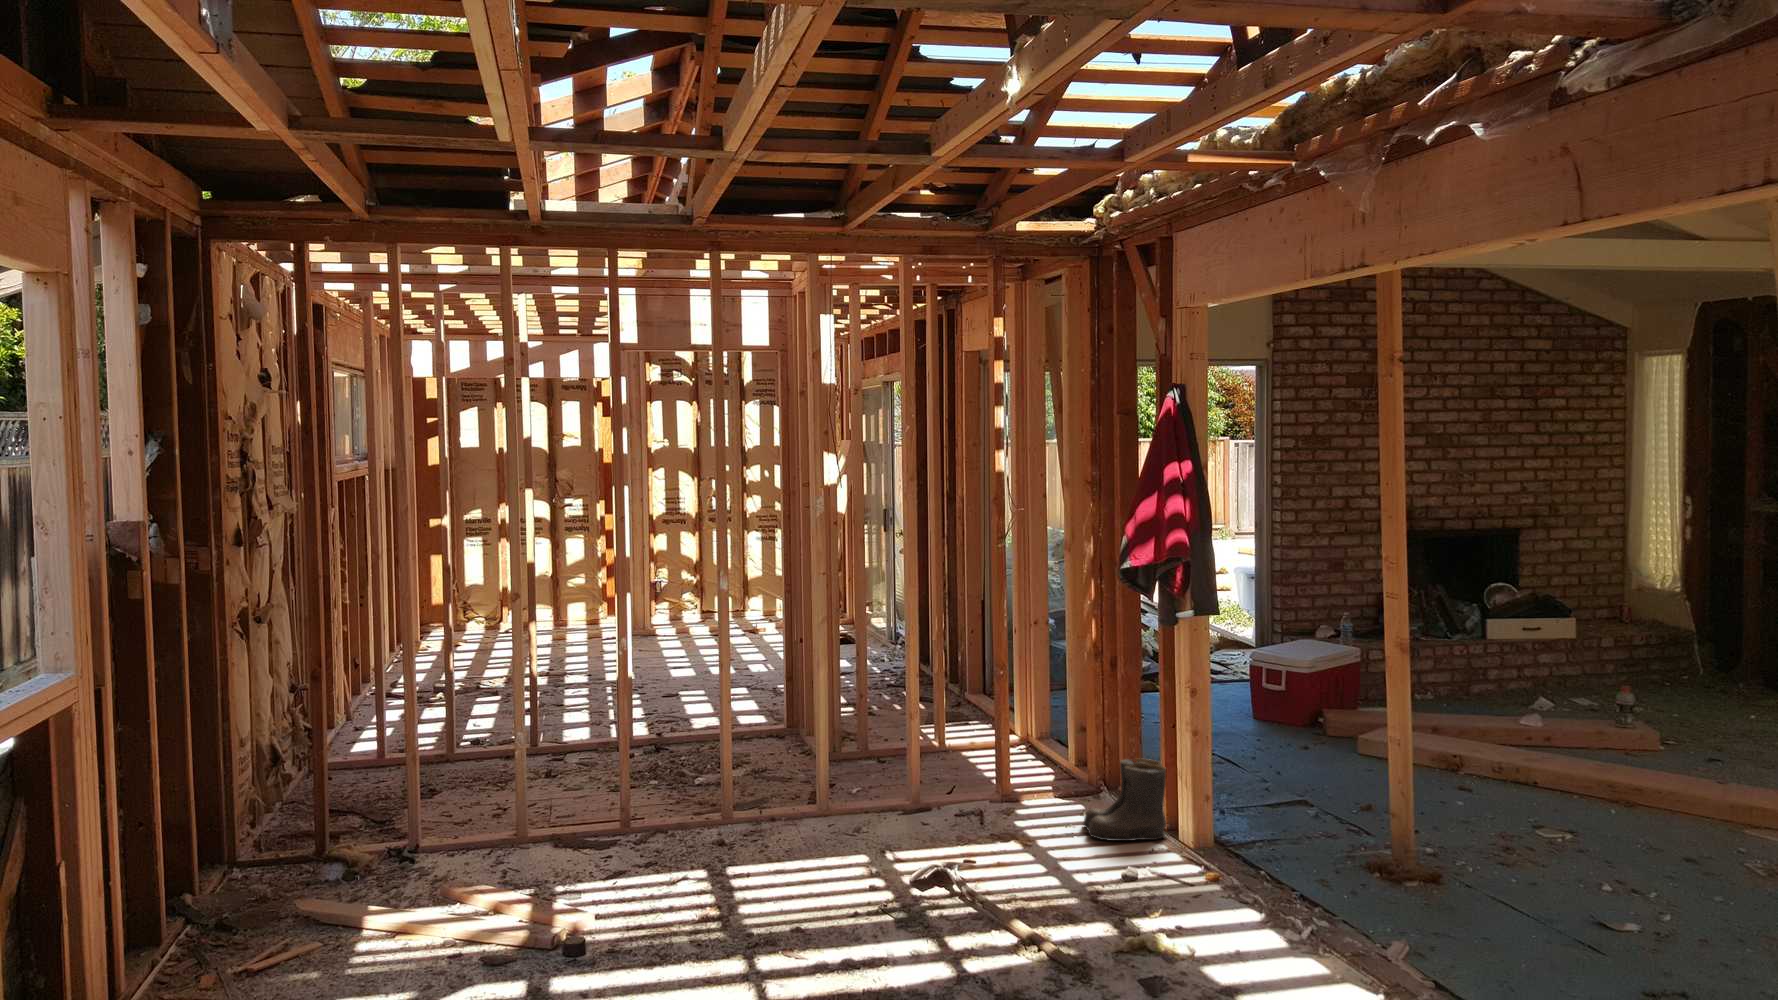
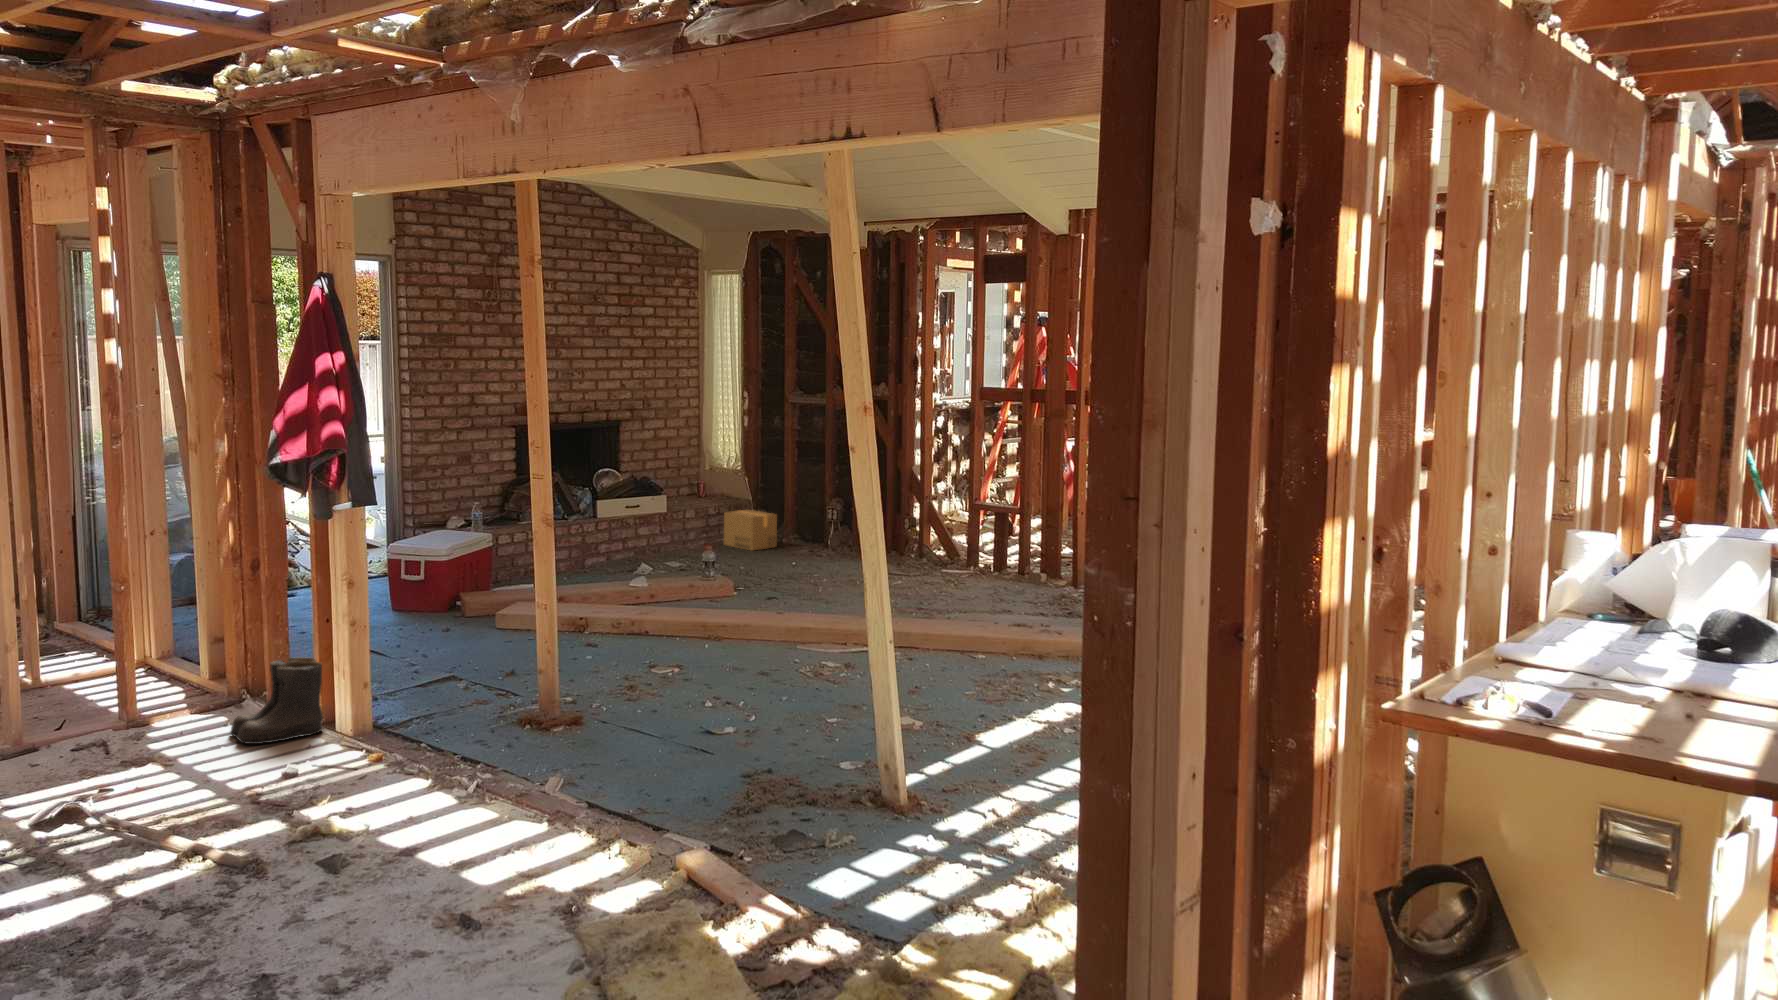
cardboard box: none [1658,640,1739,693] -> present [724,510,777,551]

